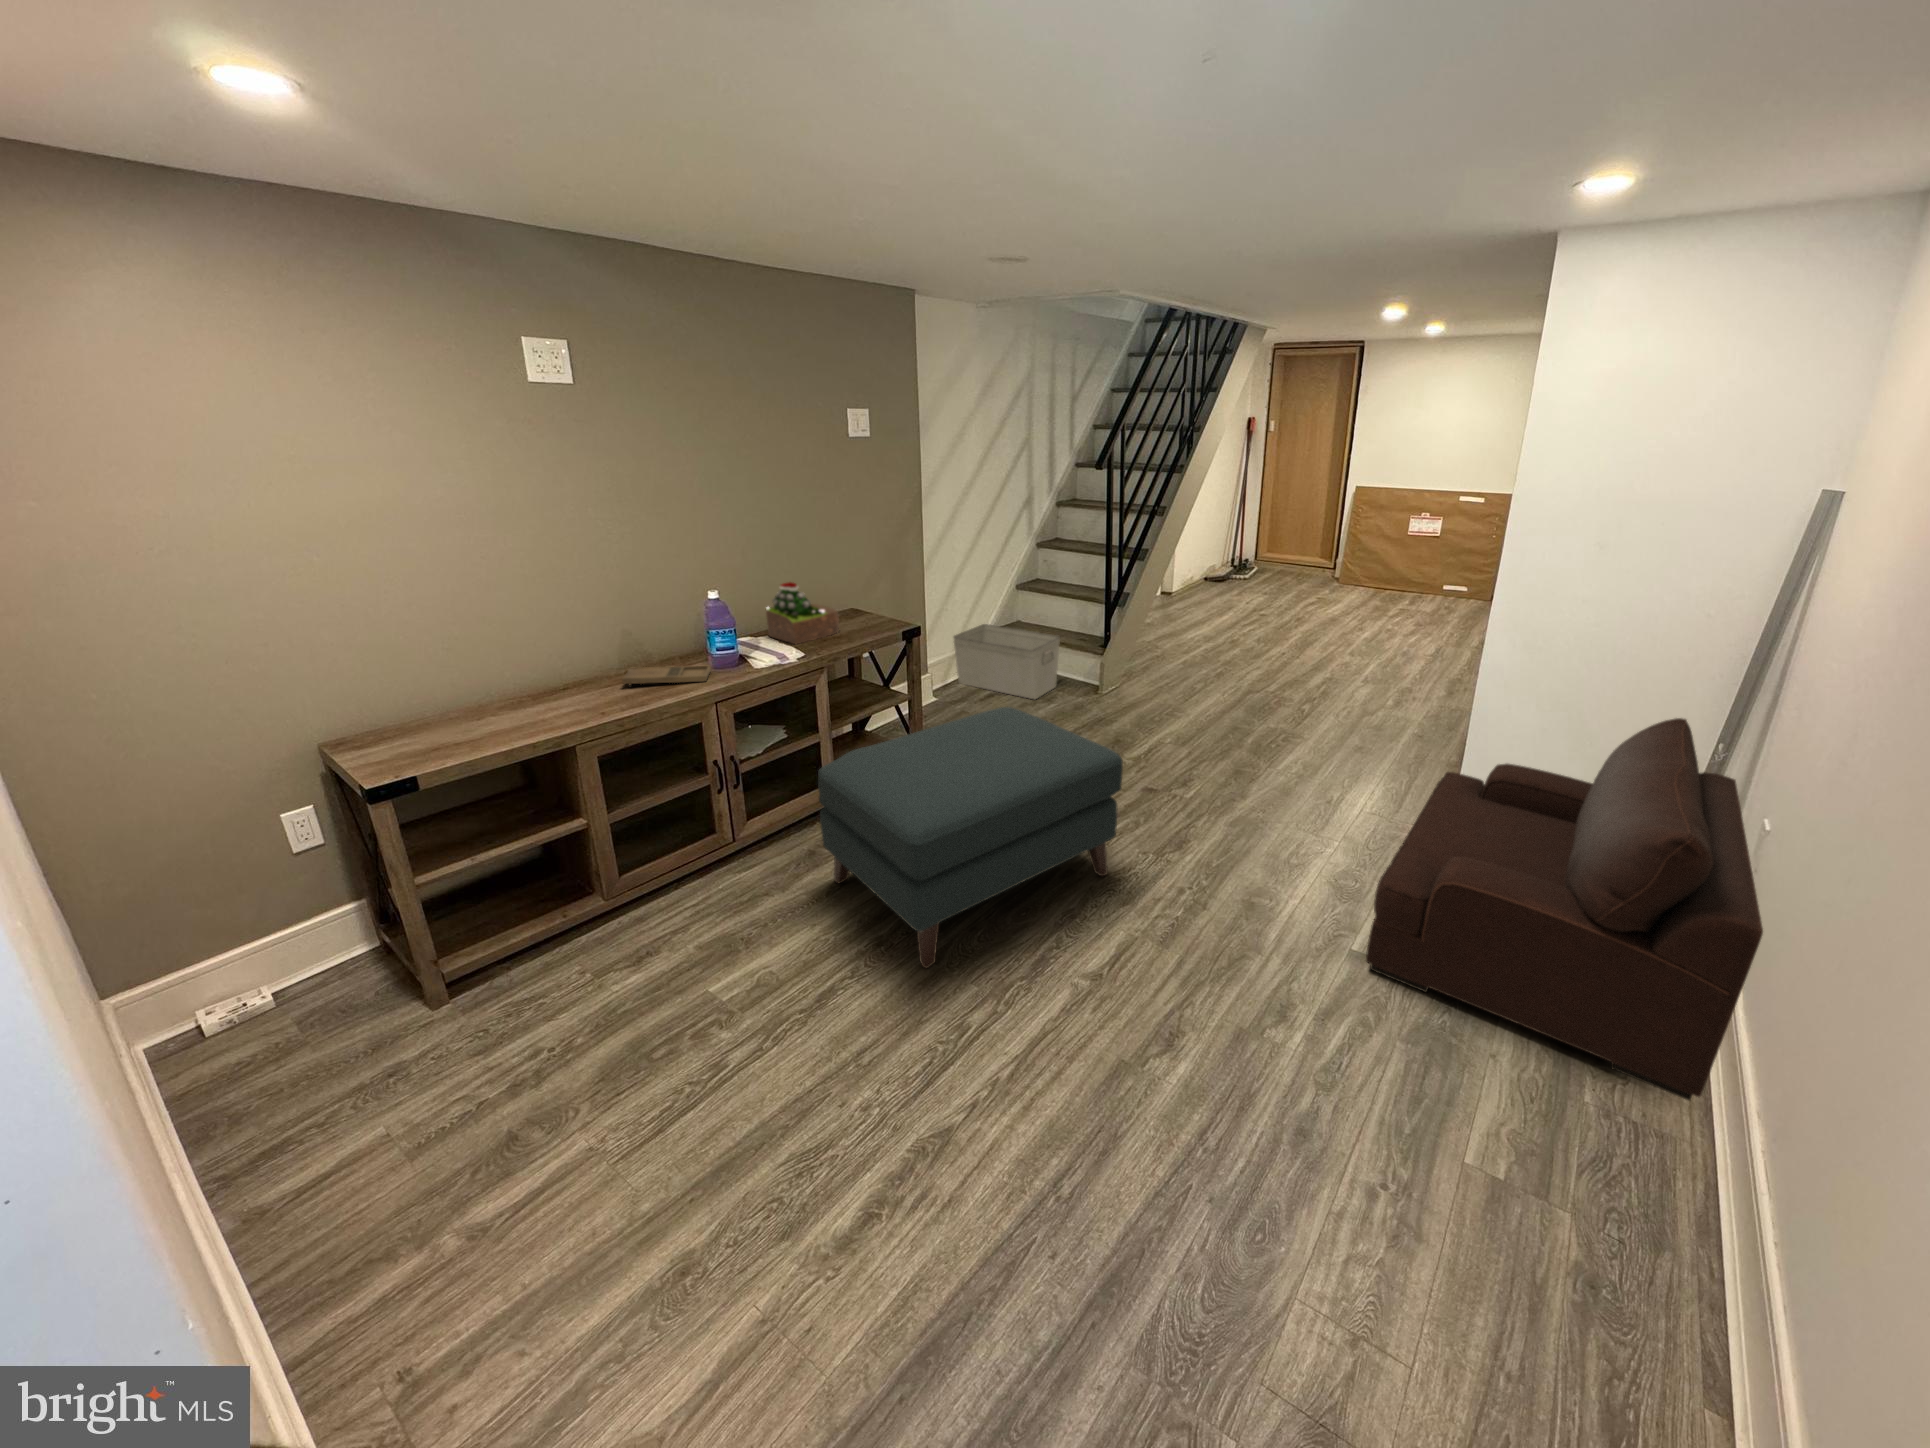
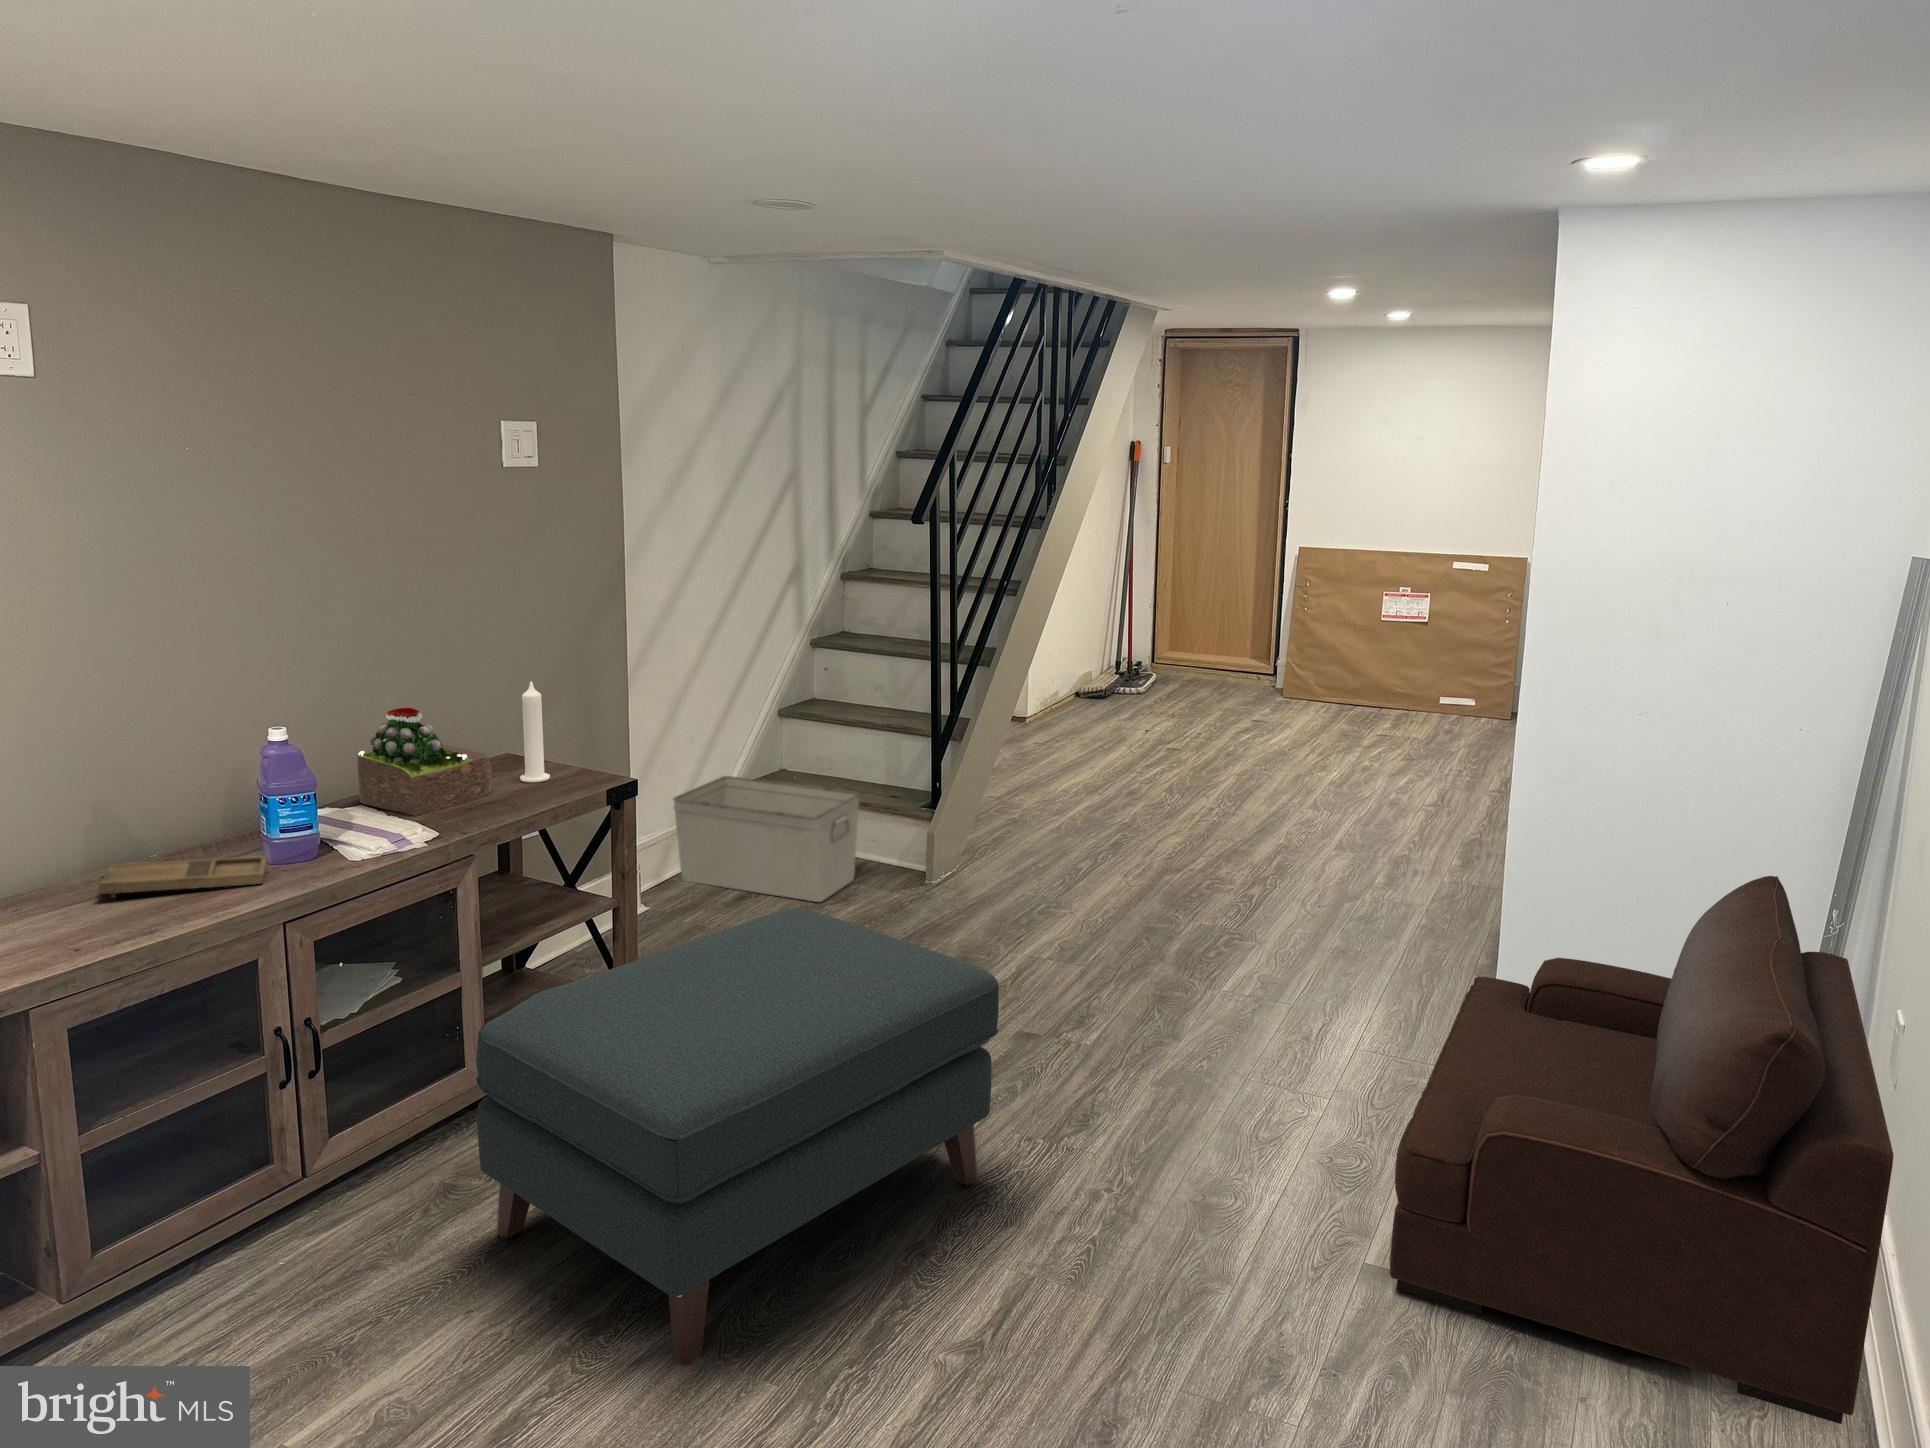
candle: none [856,568,873,627] -> present [520,681,550,782]

